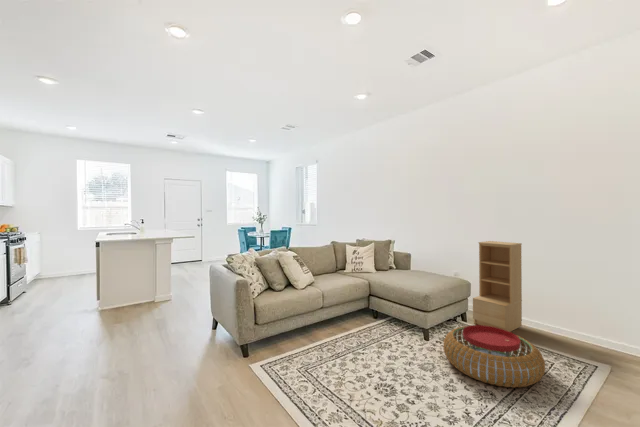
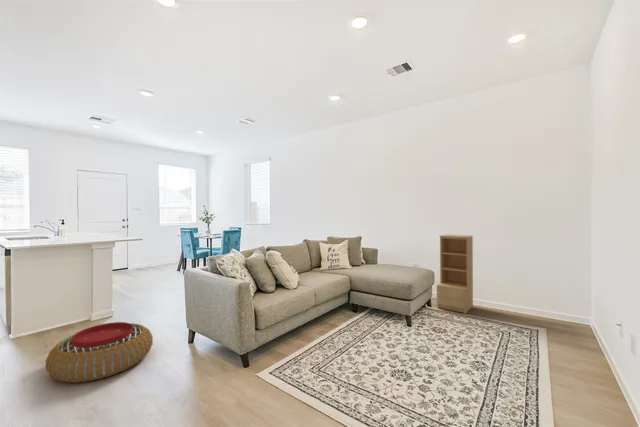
pouf: present [443,325,545,388] -> present [45,322,153,383]

